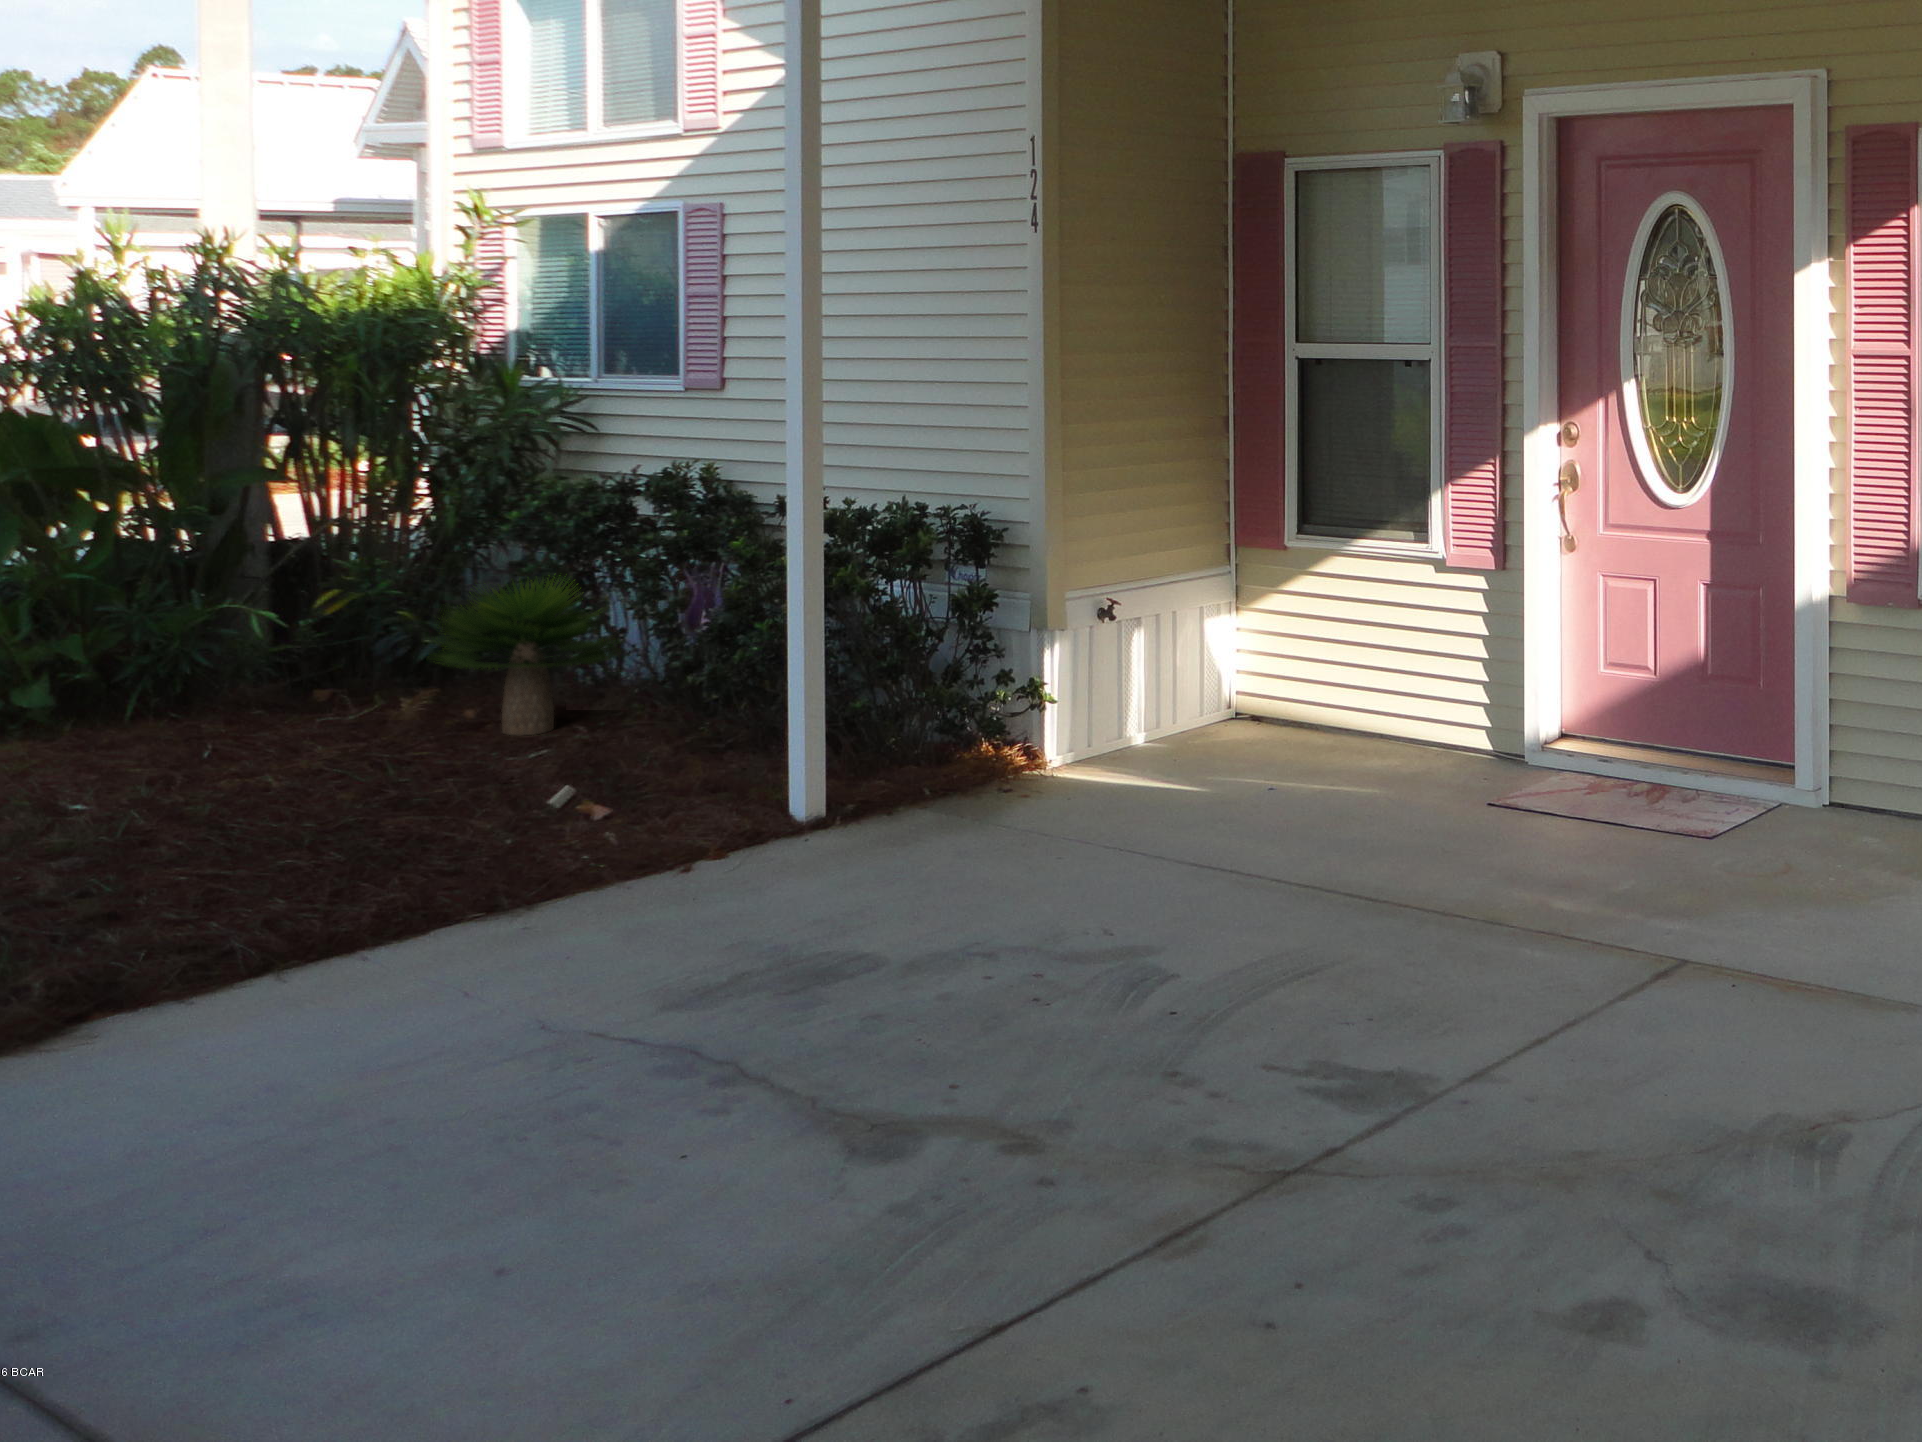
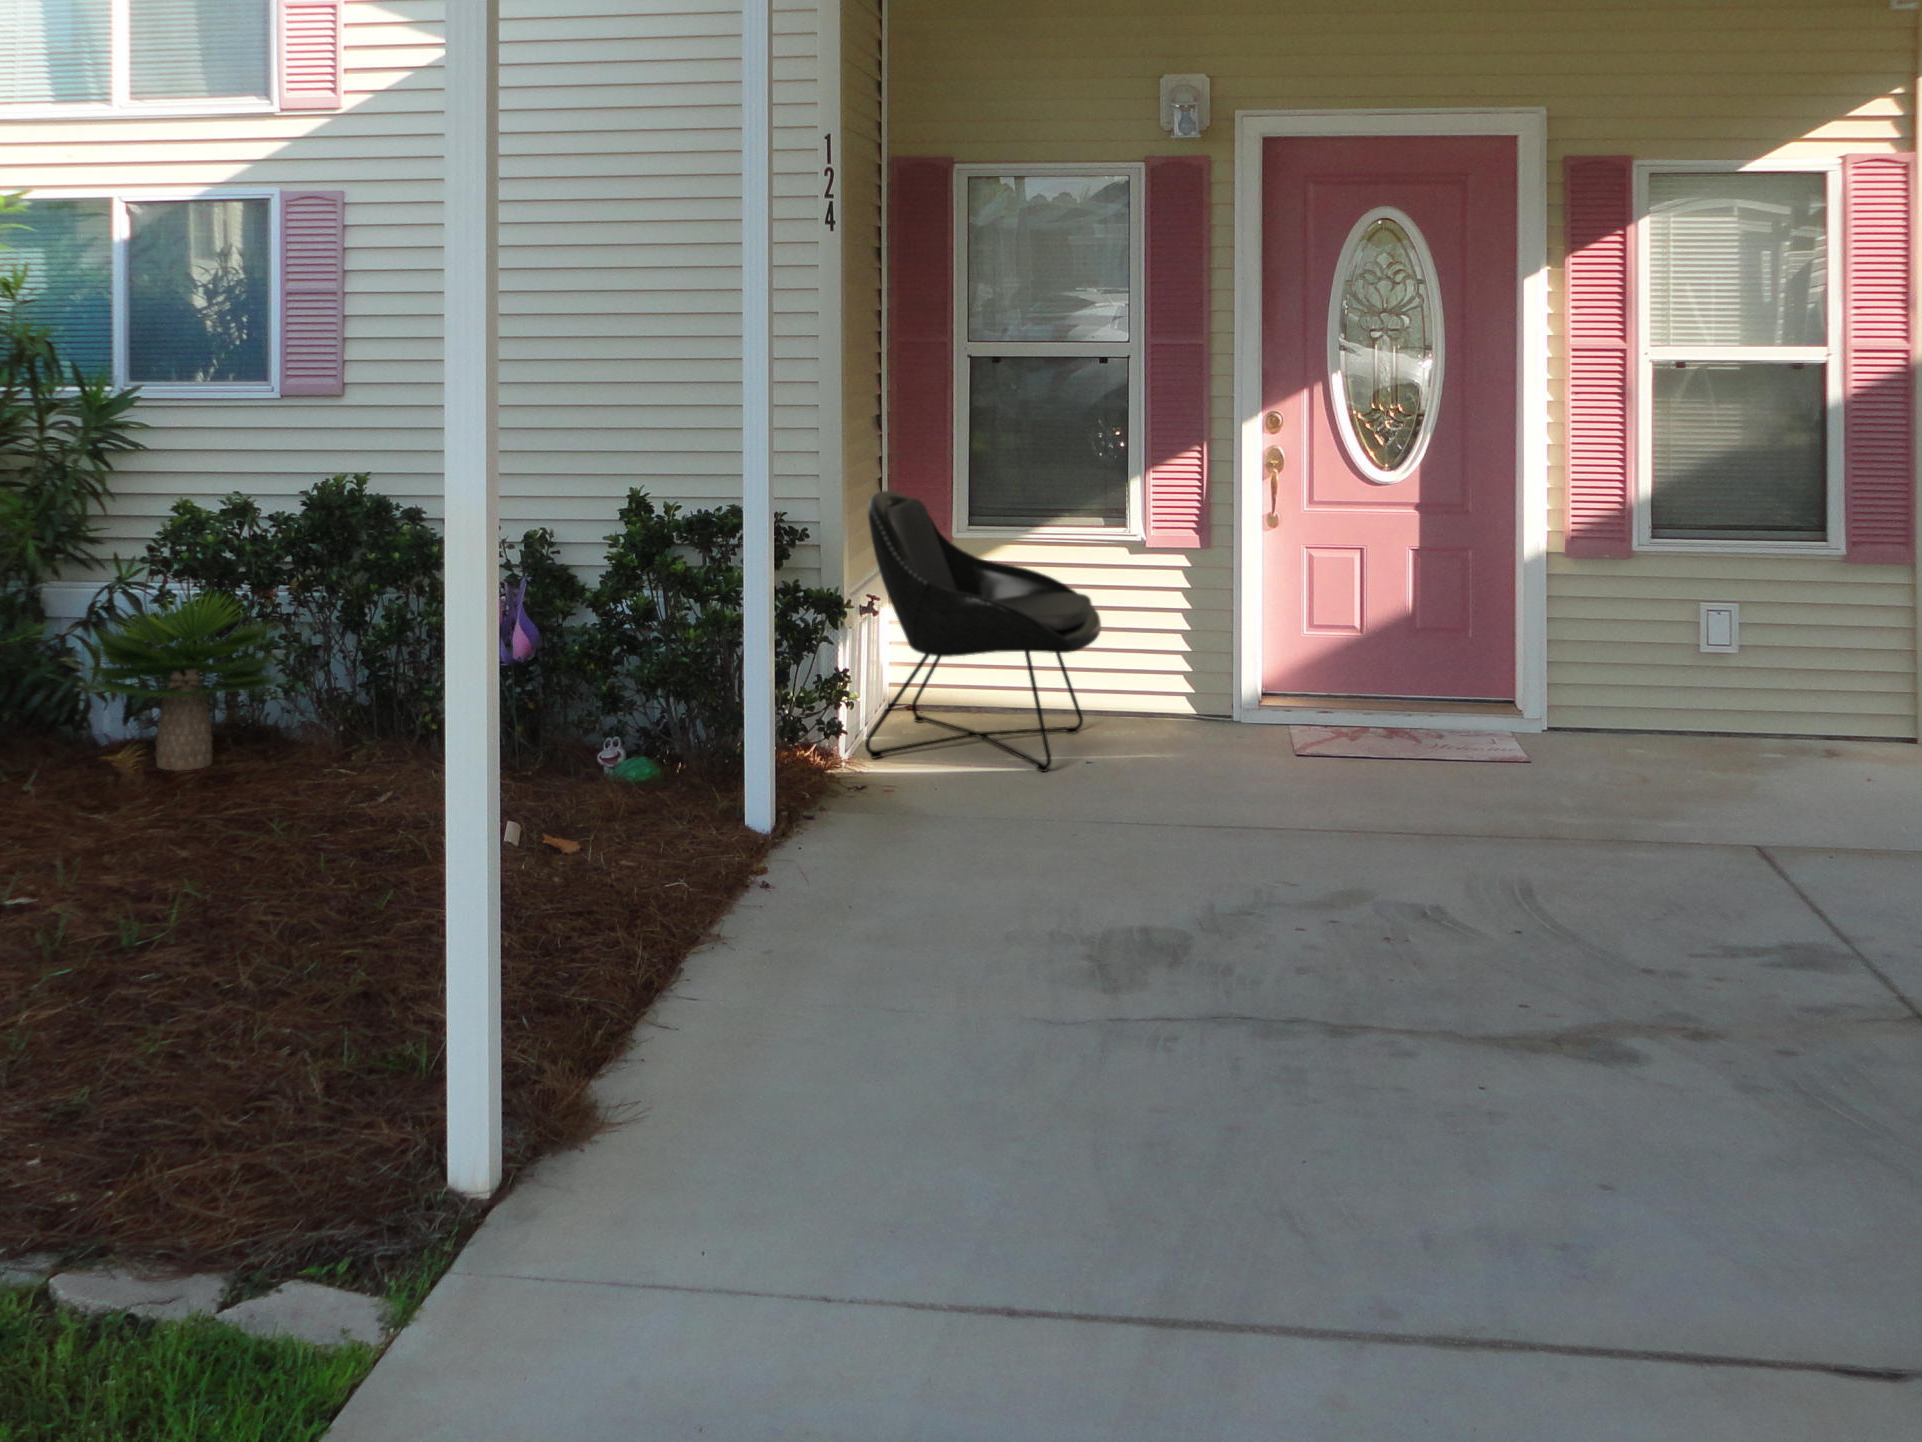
lounge chair: none [1069,501,1358,799] -> present [865,491,1101,772]

